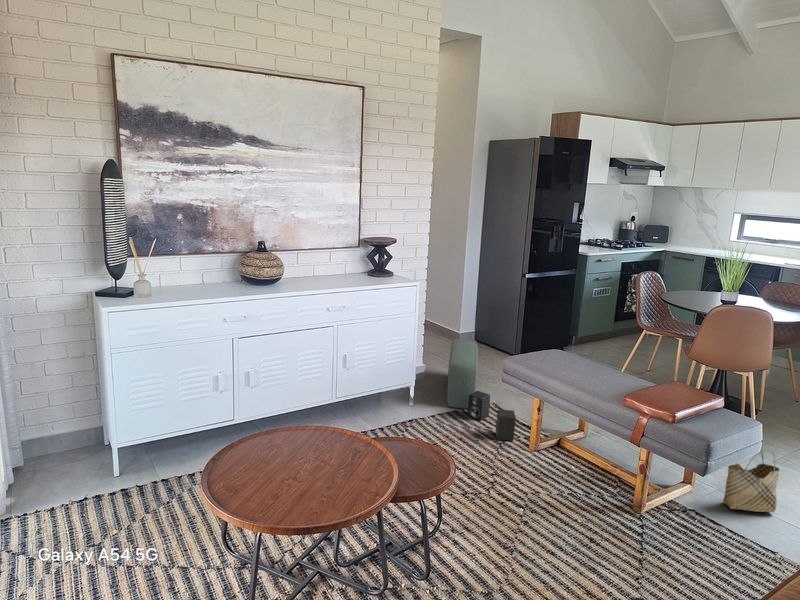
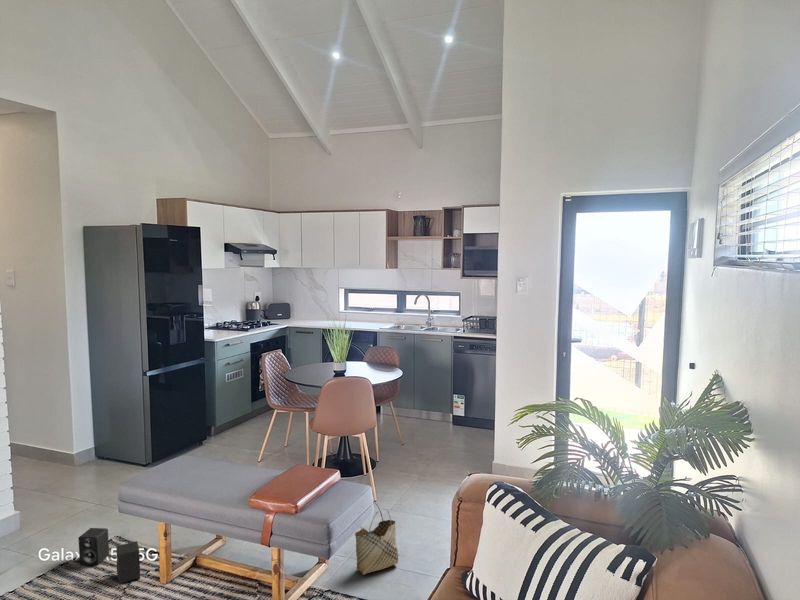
pouf: present [447,339,478,409] -> none [48,464,92,559]

